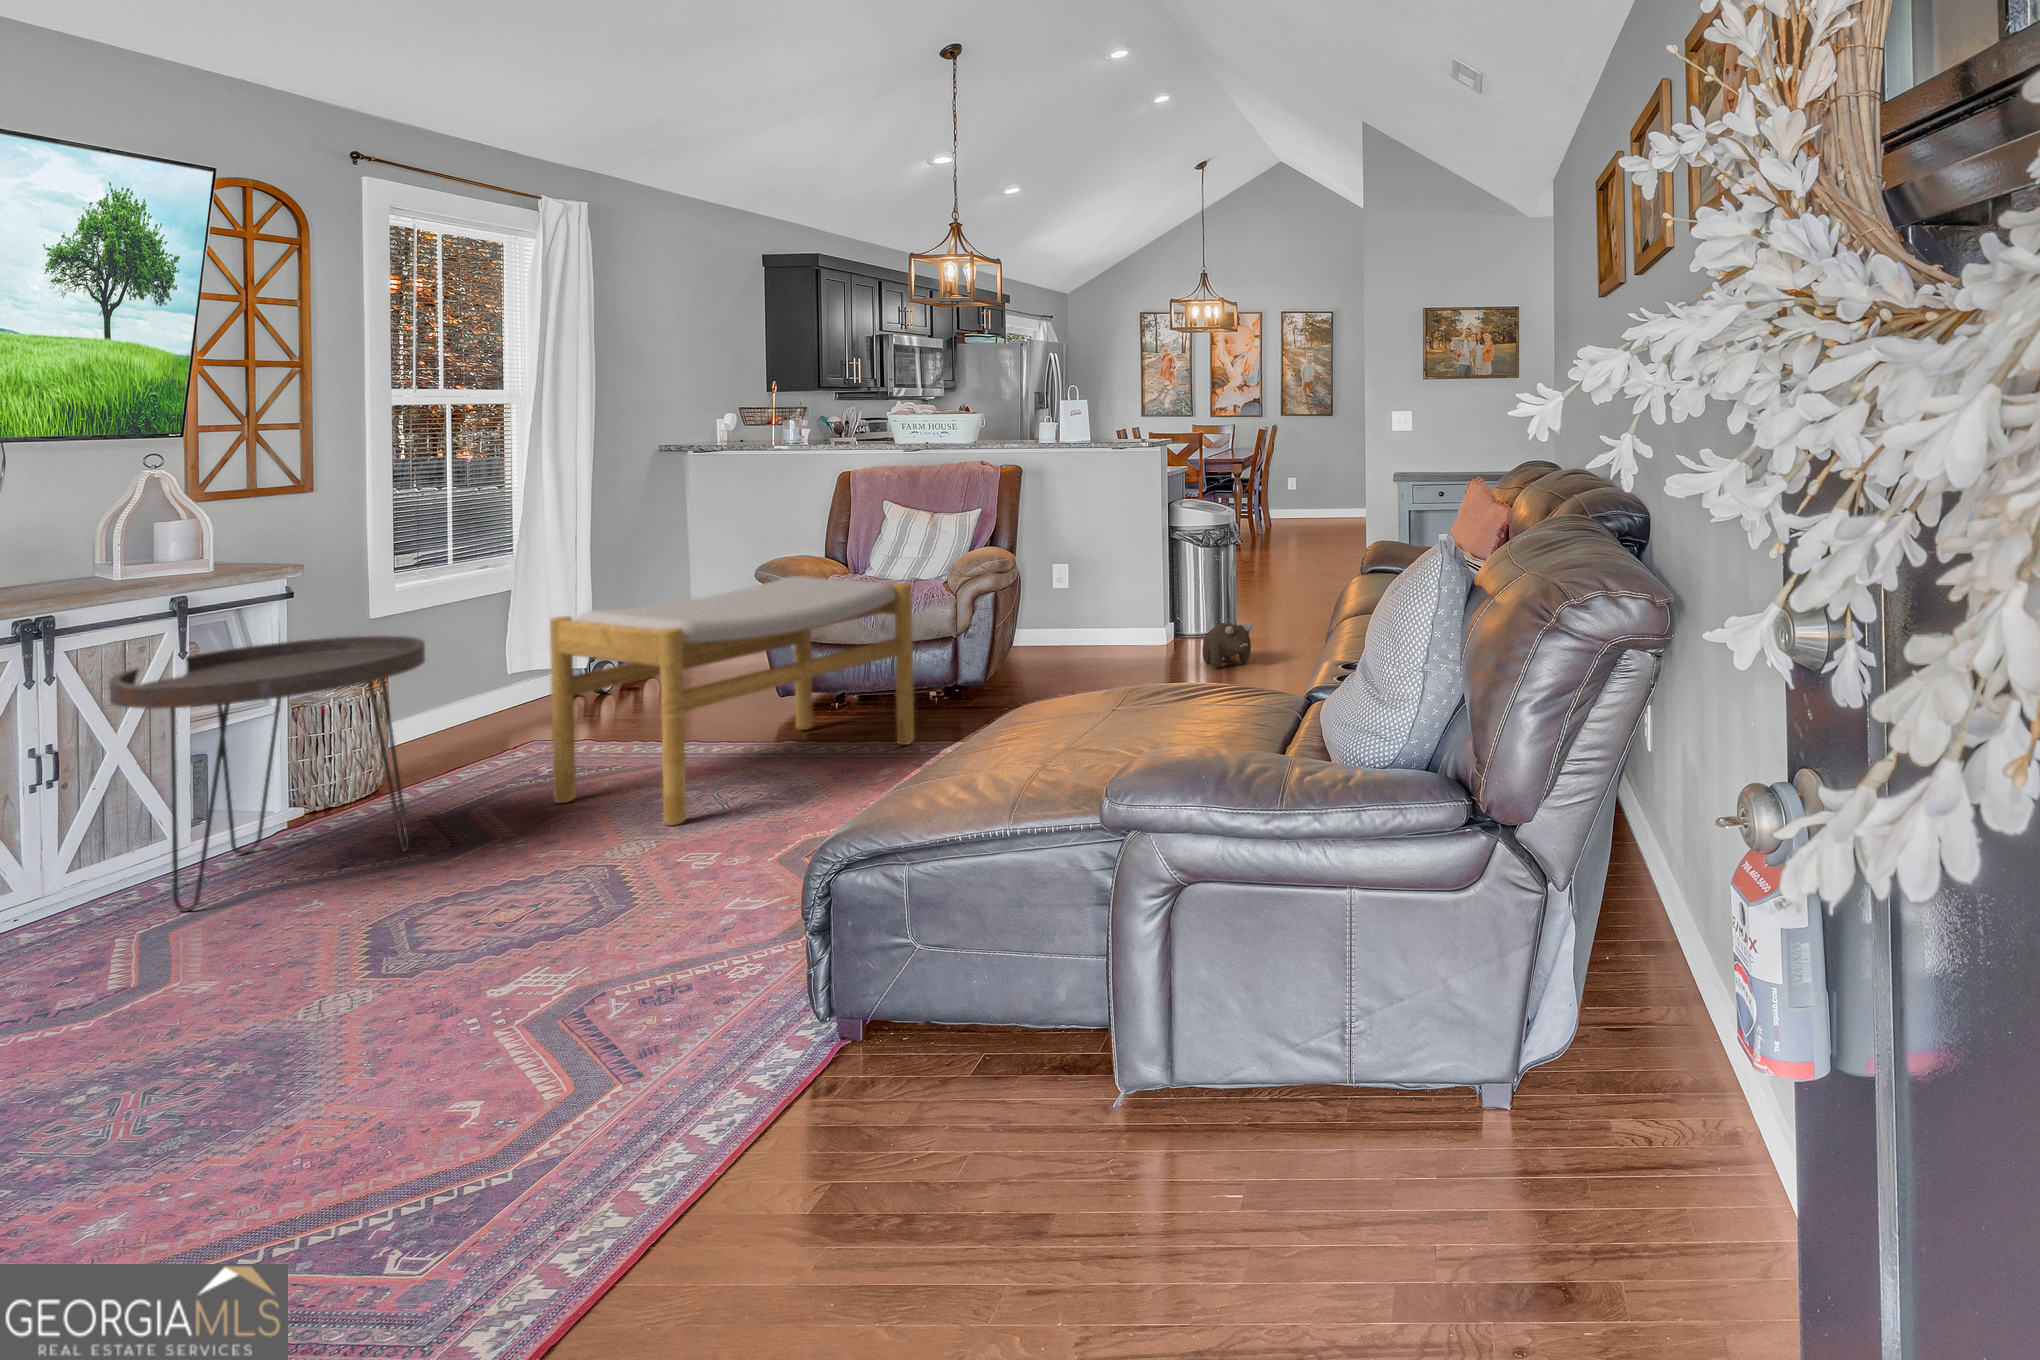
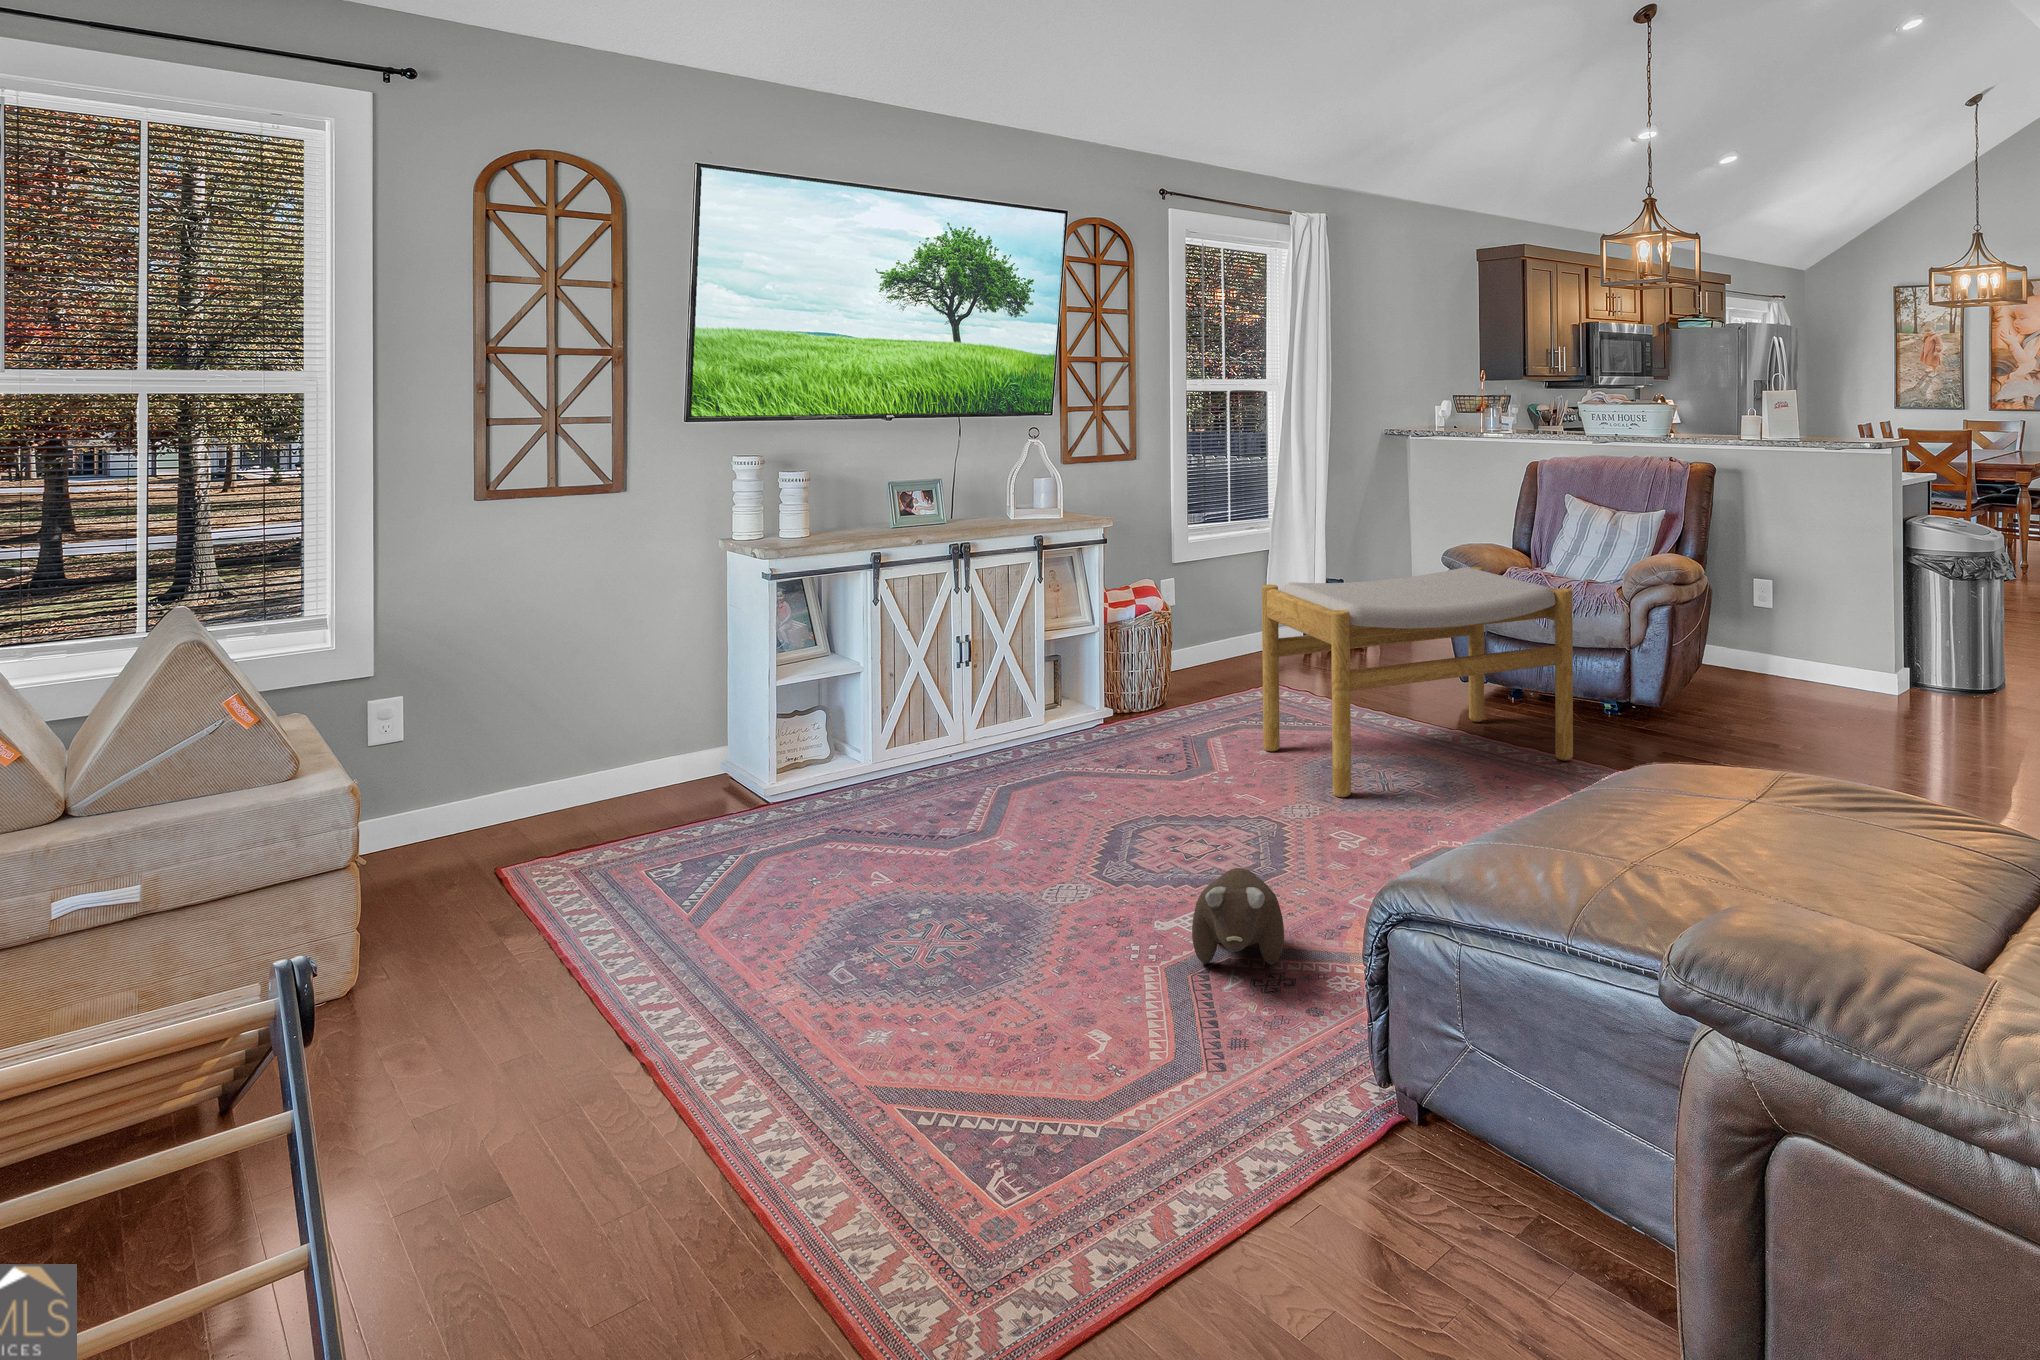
plush toy: present [1202,623,1252,668] -> present [1192,868,1284,965]
side table: present [109,636,425,911] -> none [990,581,1172,782]

